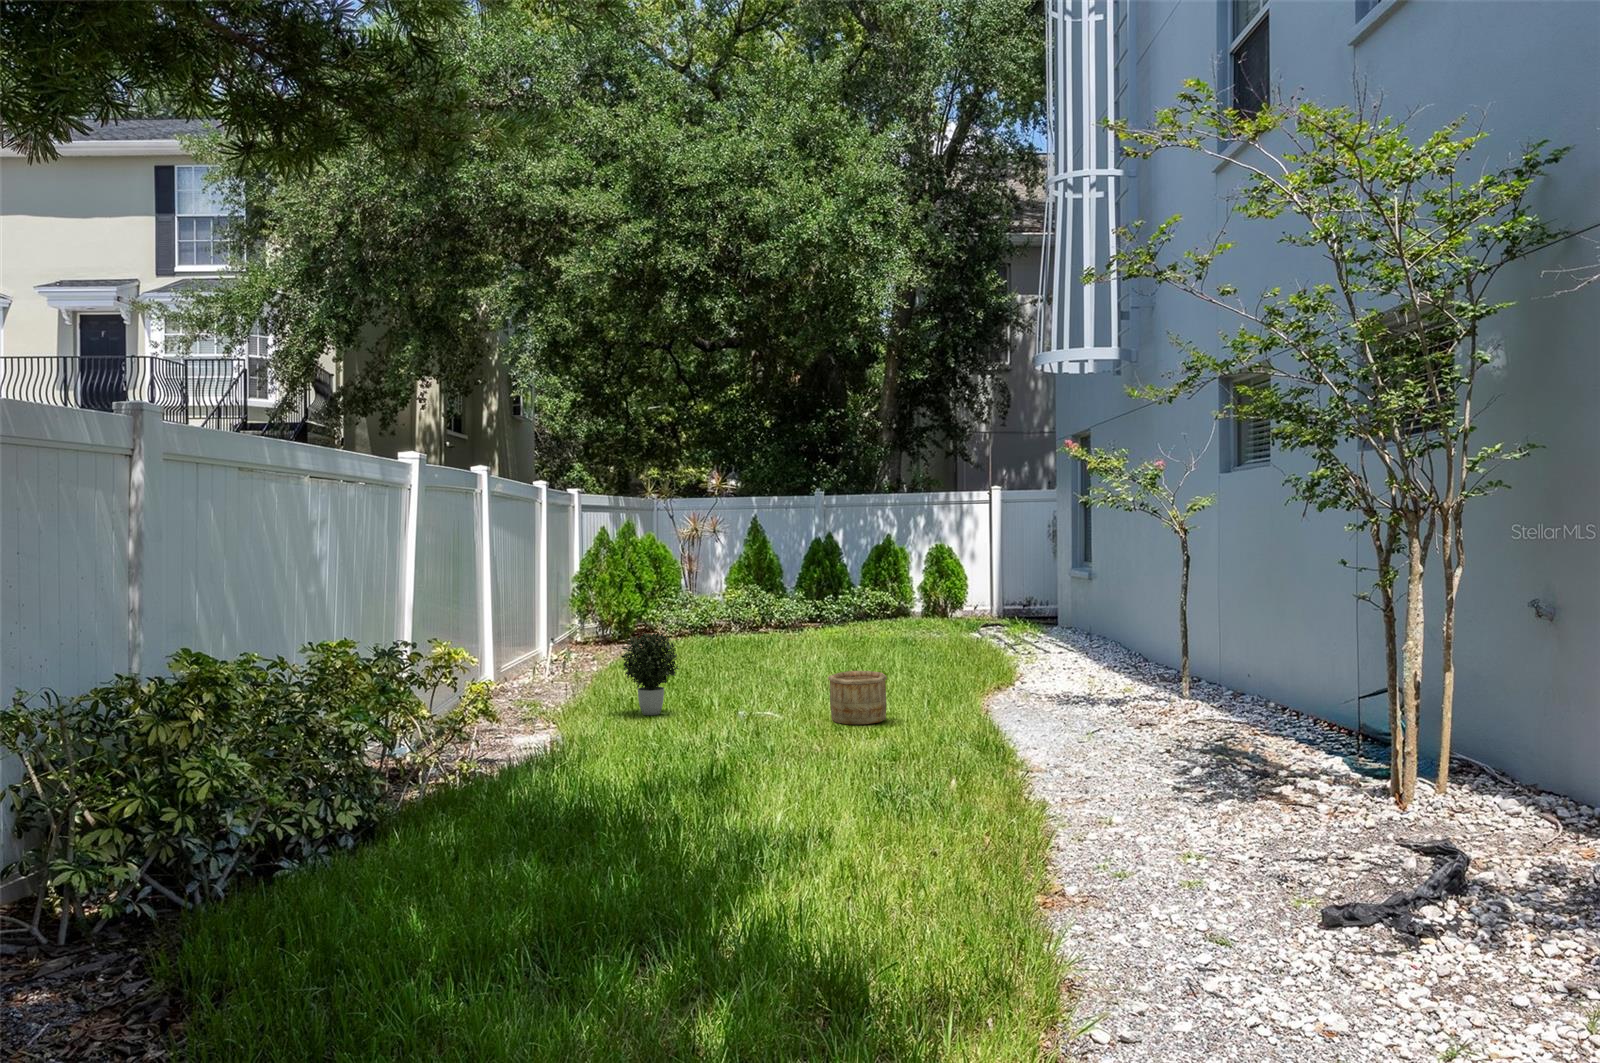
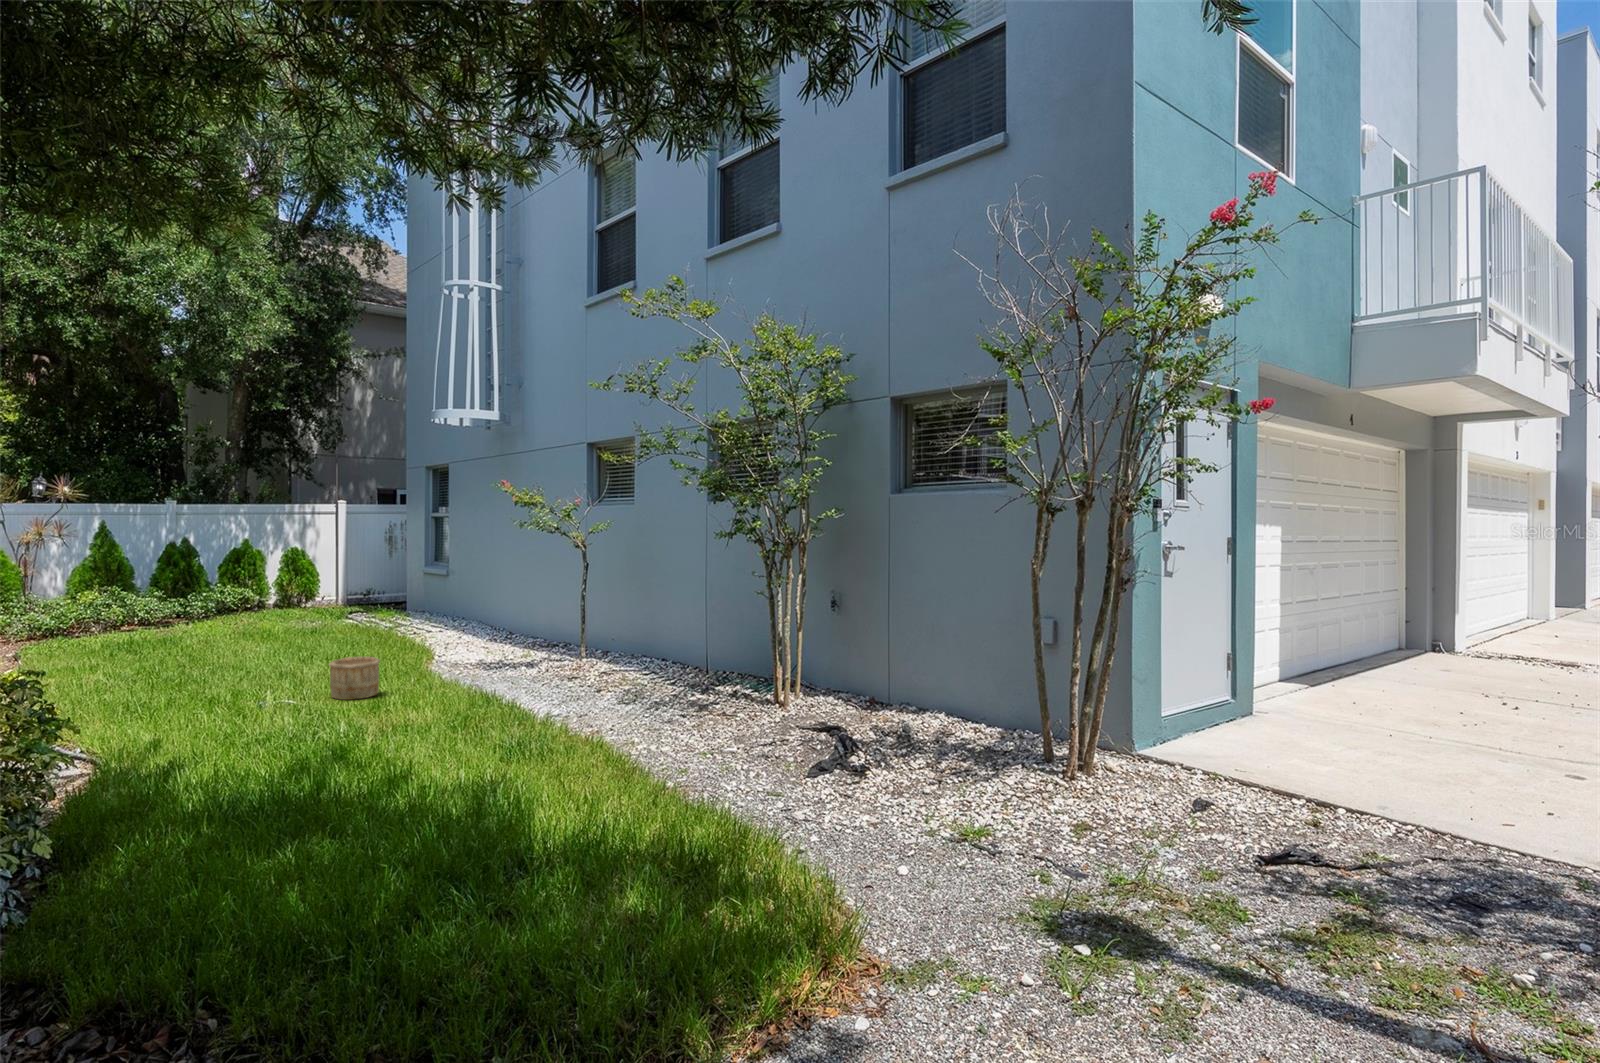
potted plant: present [621,633,679,715] -> none [112,639,178,715]

